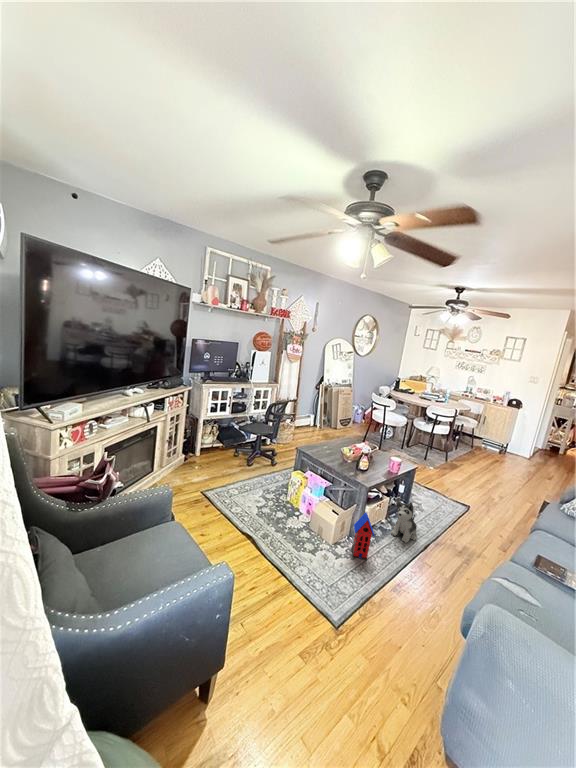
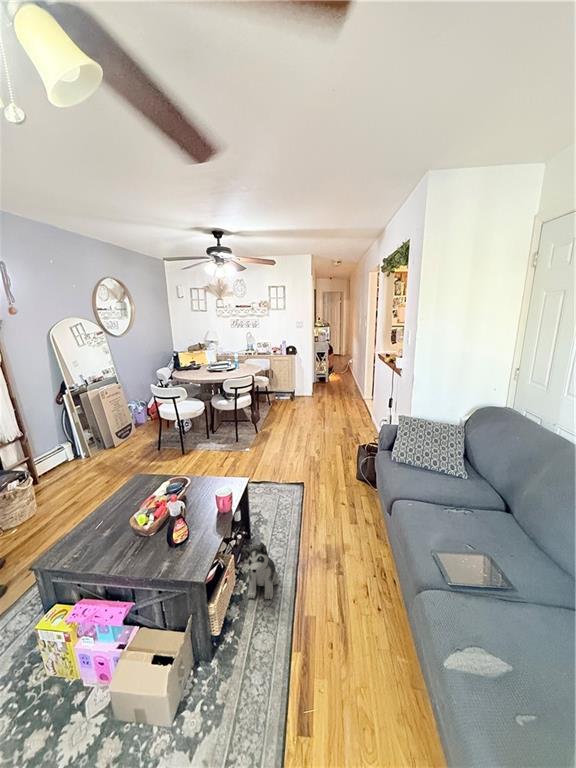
toy house: present [352,513,374,559] -> none [199,624,239,710]

